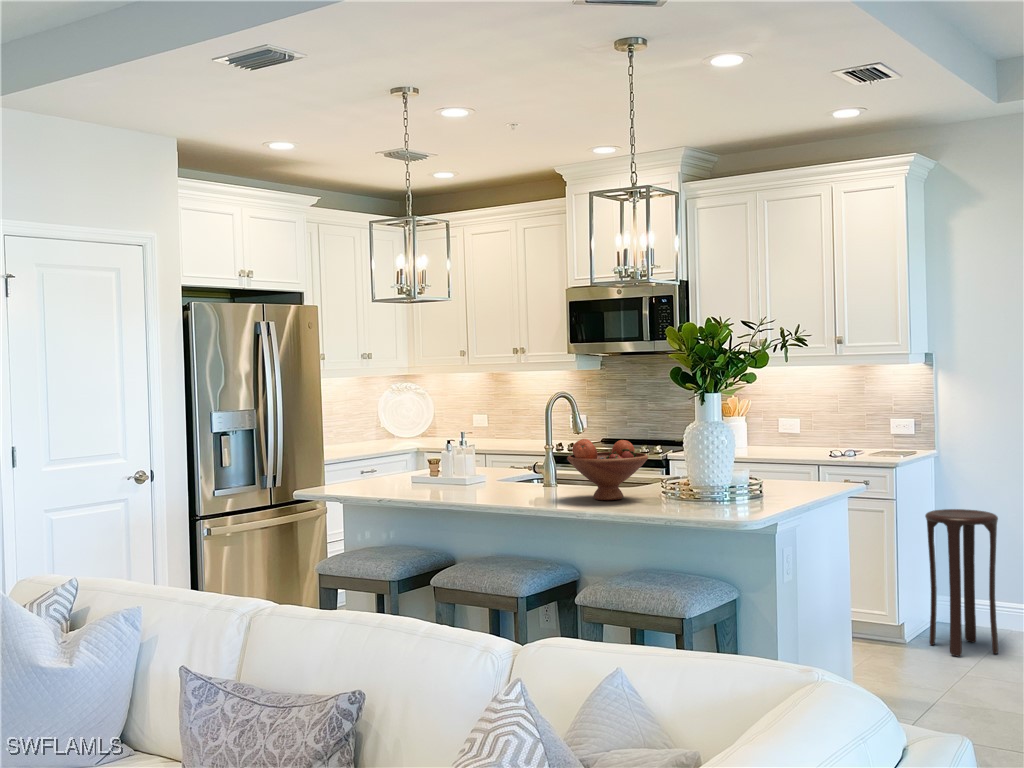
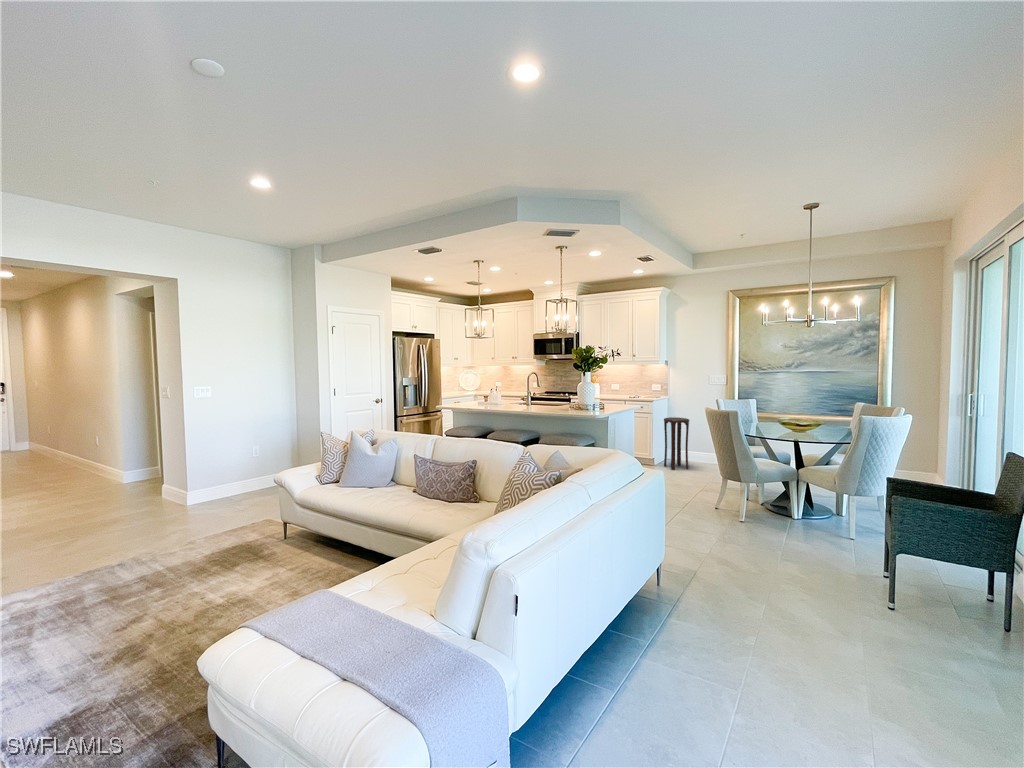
fruit bowl: present [567,439,648,500] -> none [536,388,564,409]

